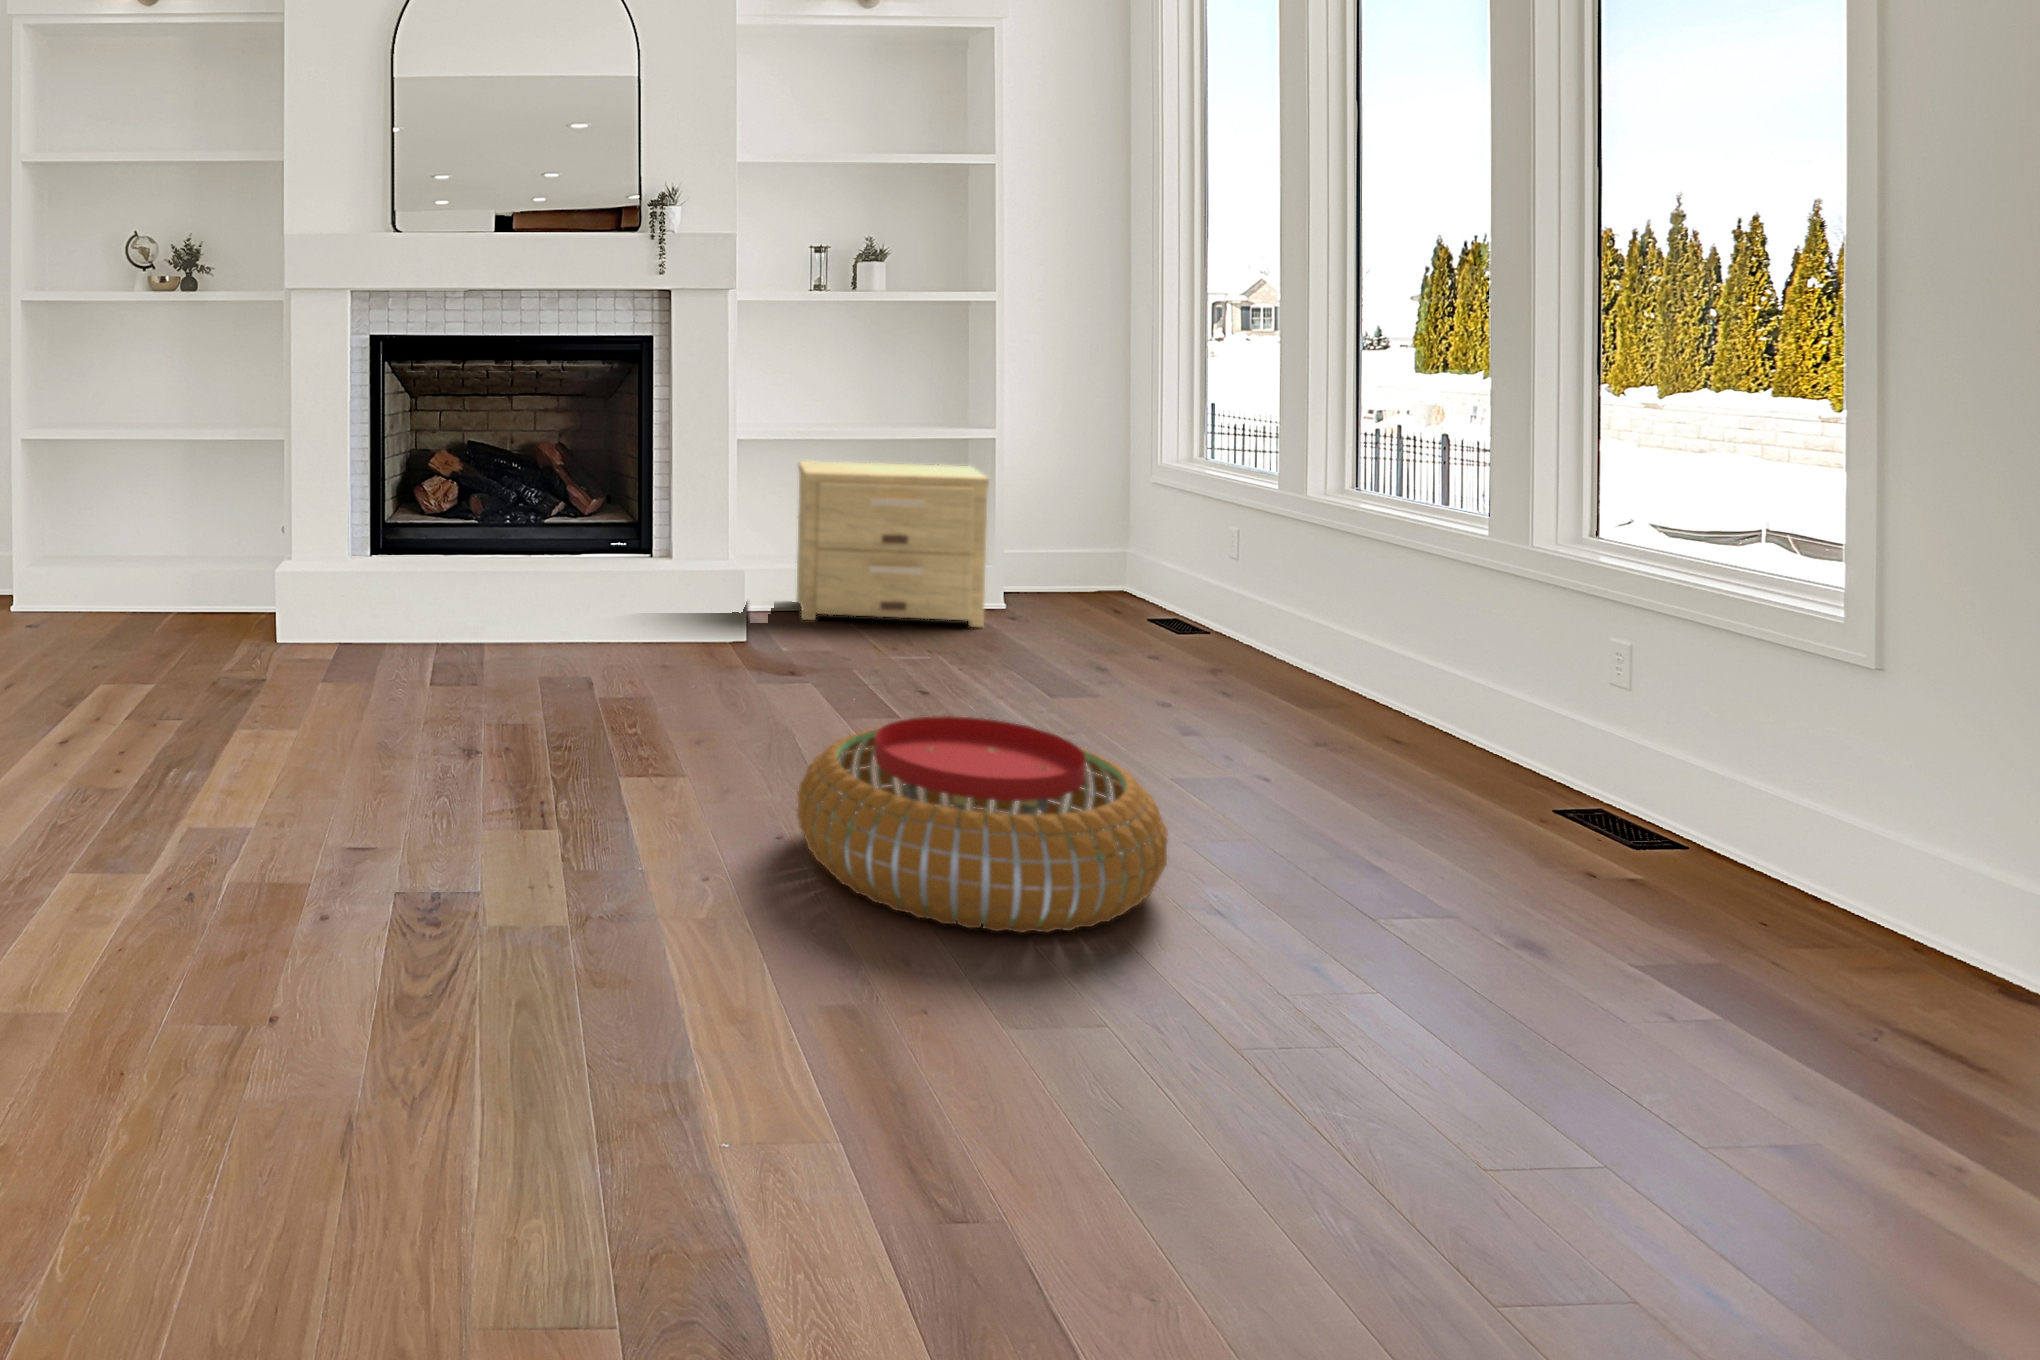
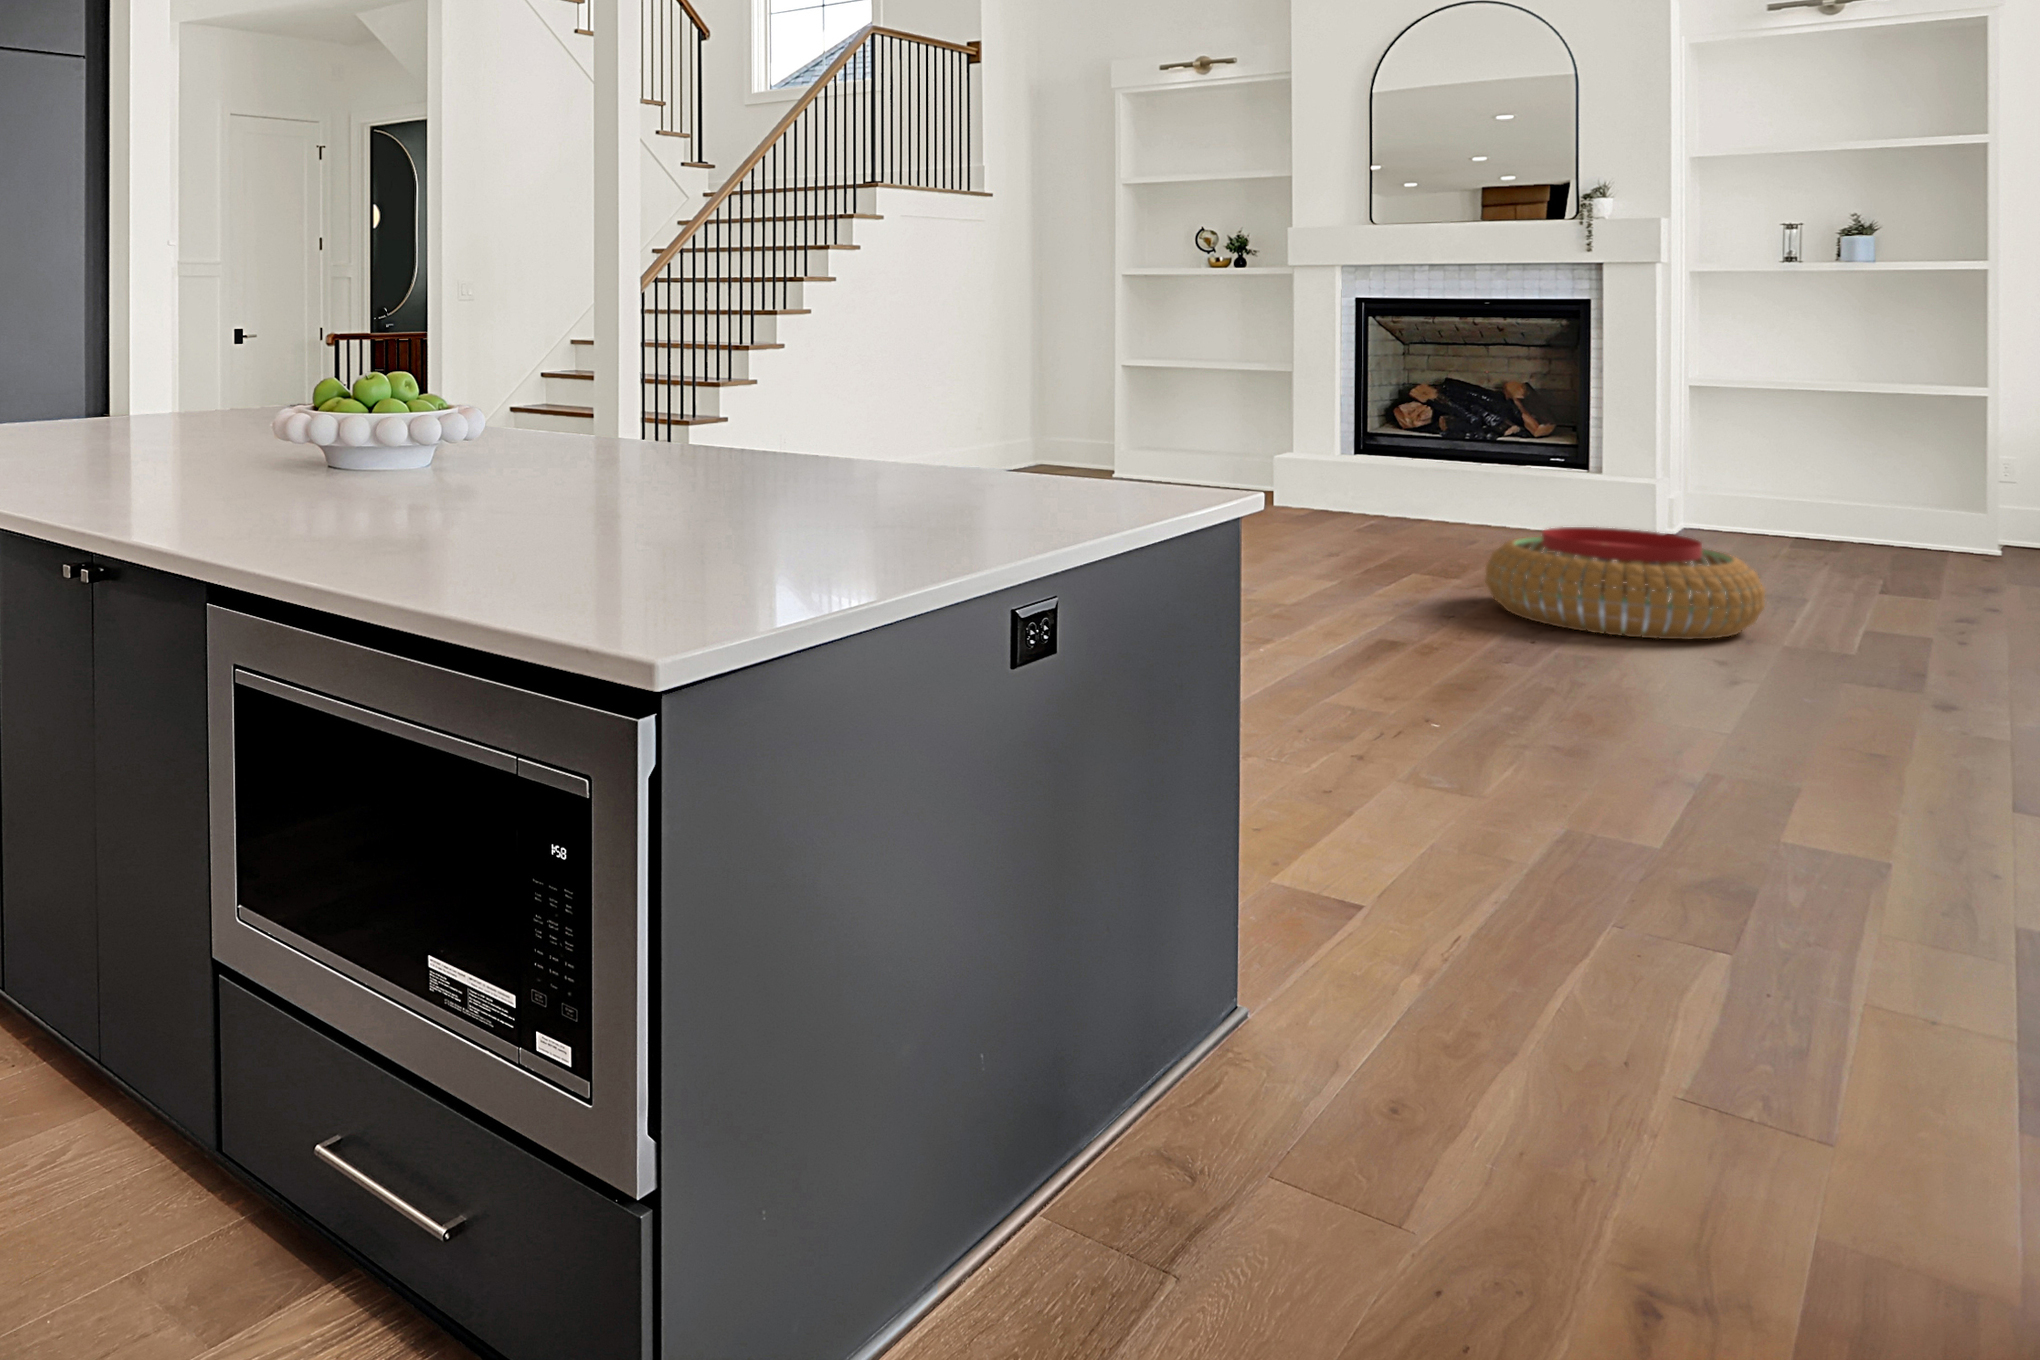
side table: present [796,461,989,627] -> none [1766,408,1994,559]

